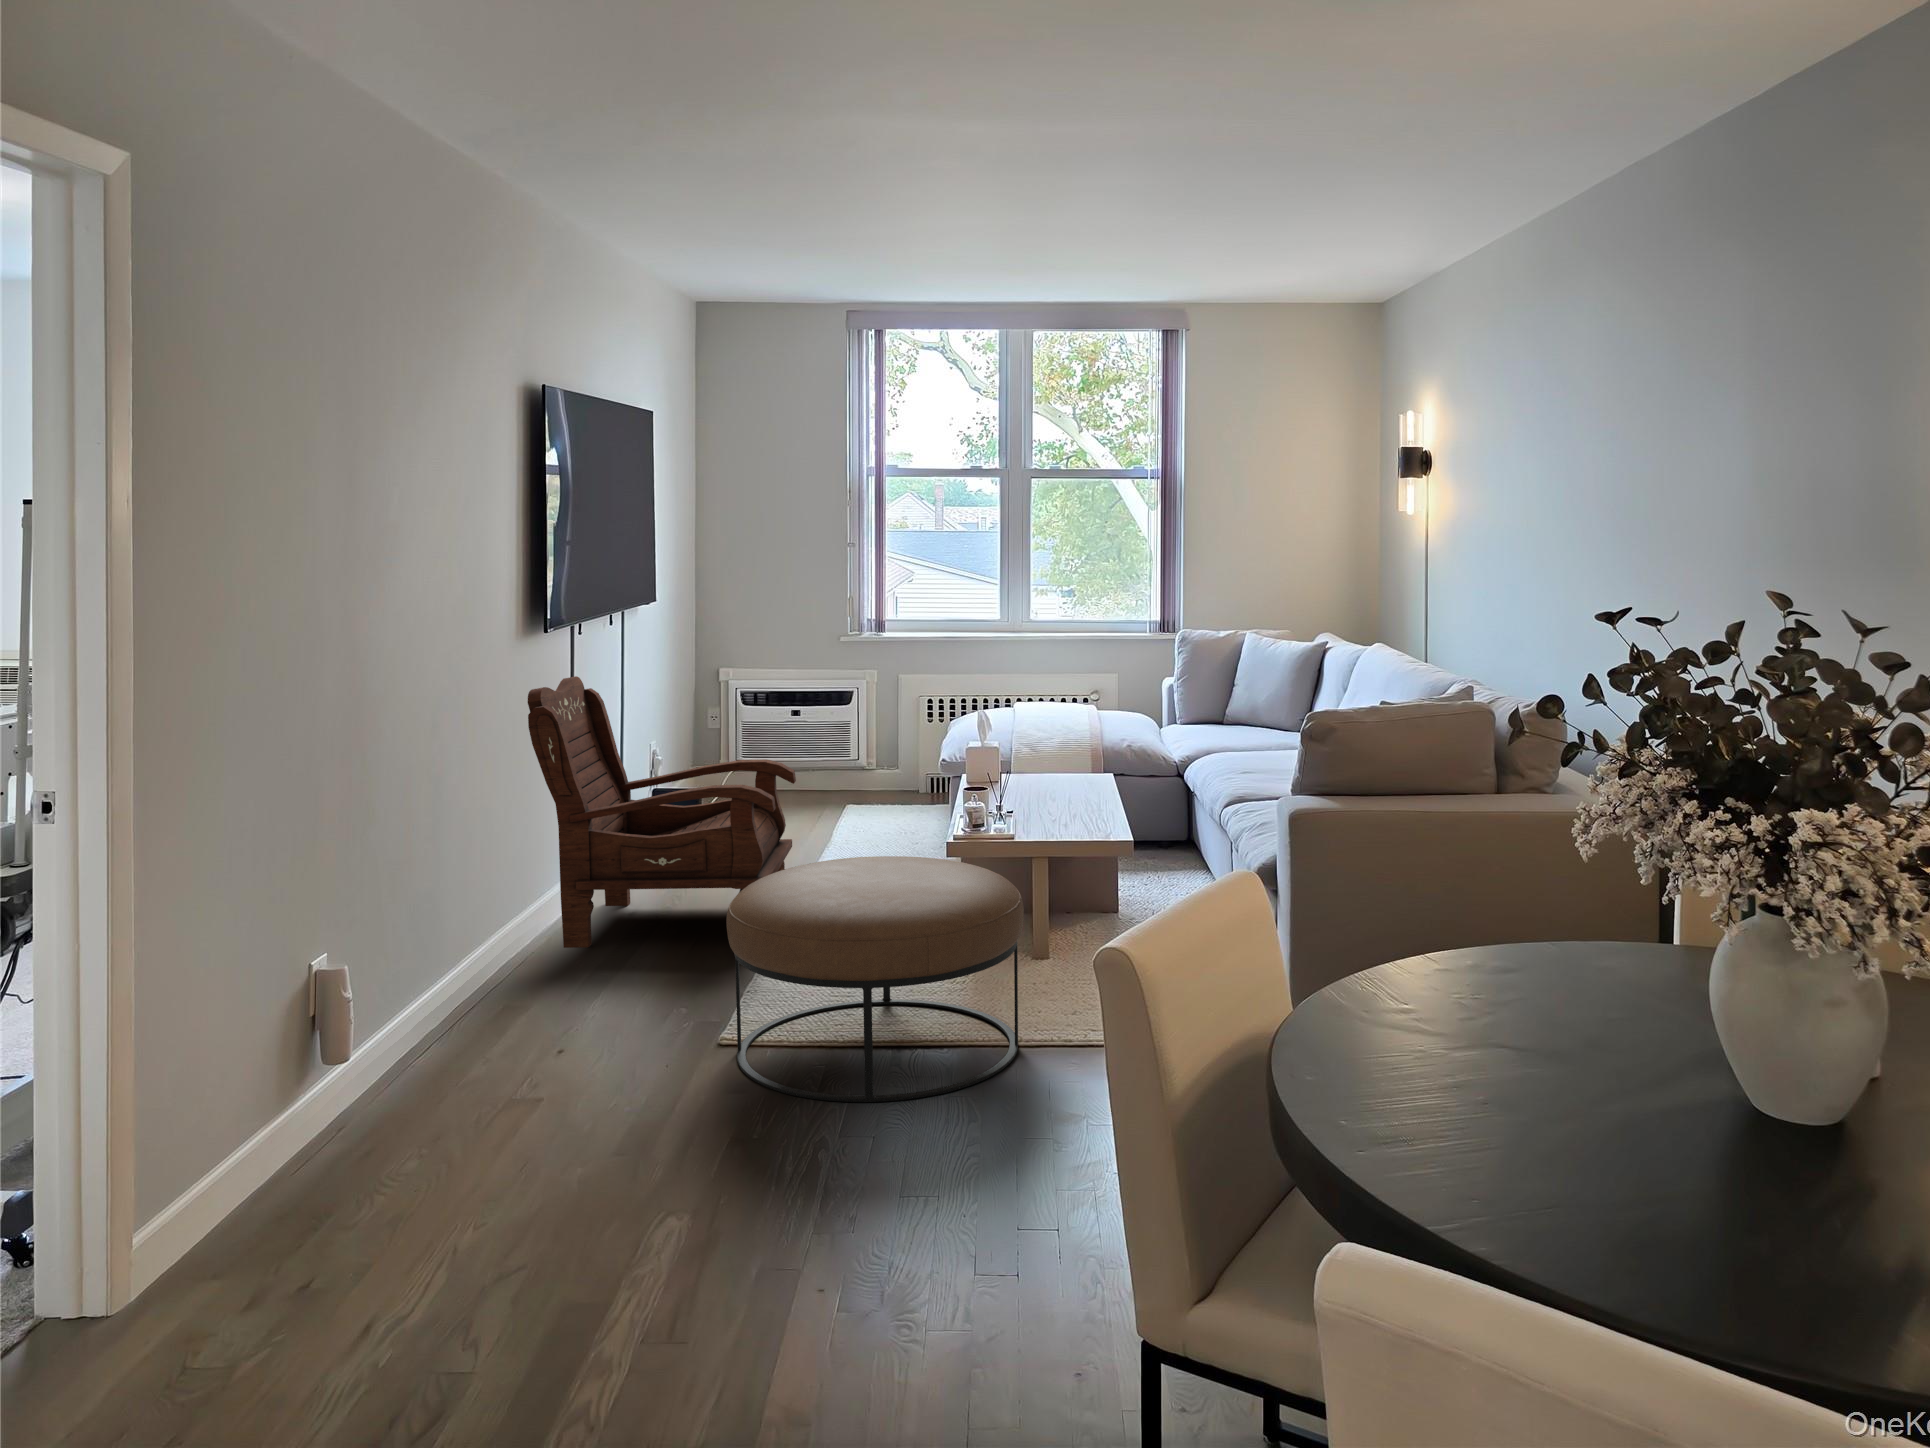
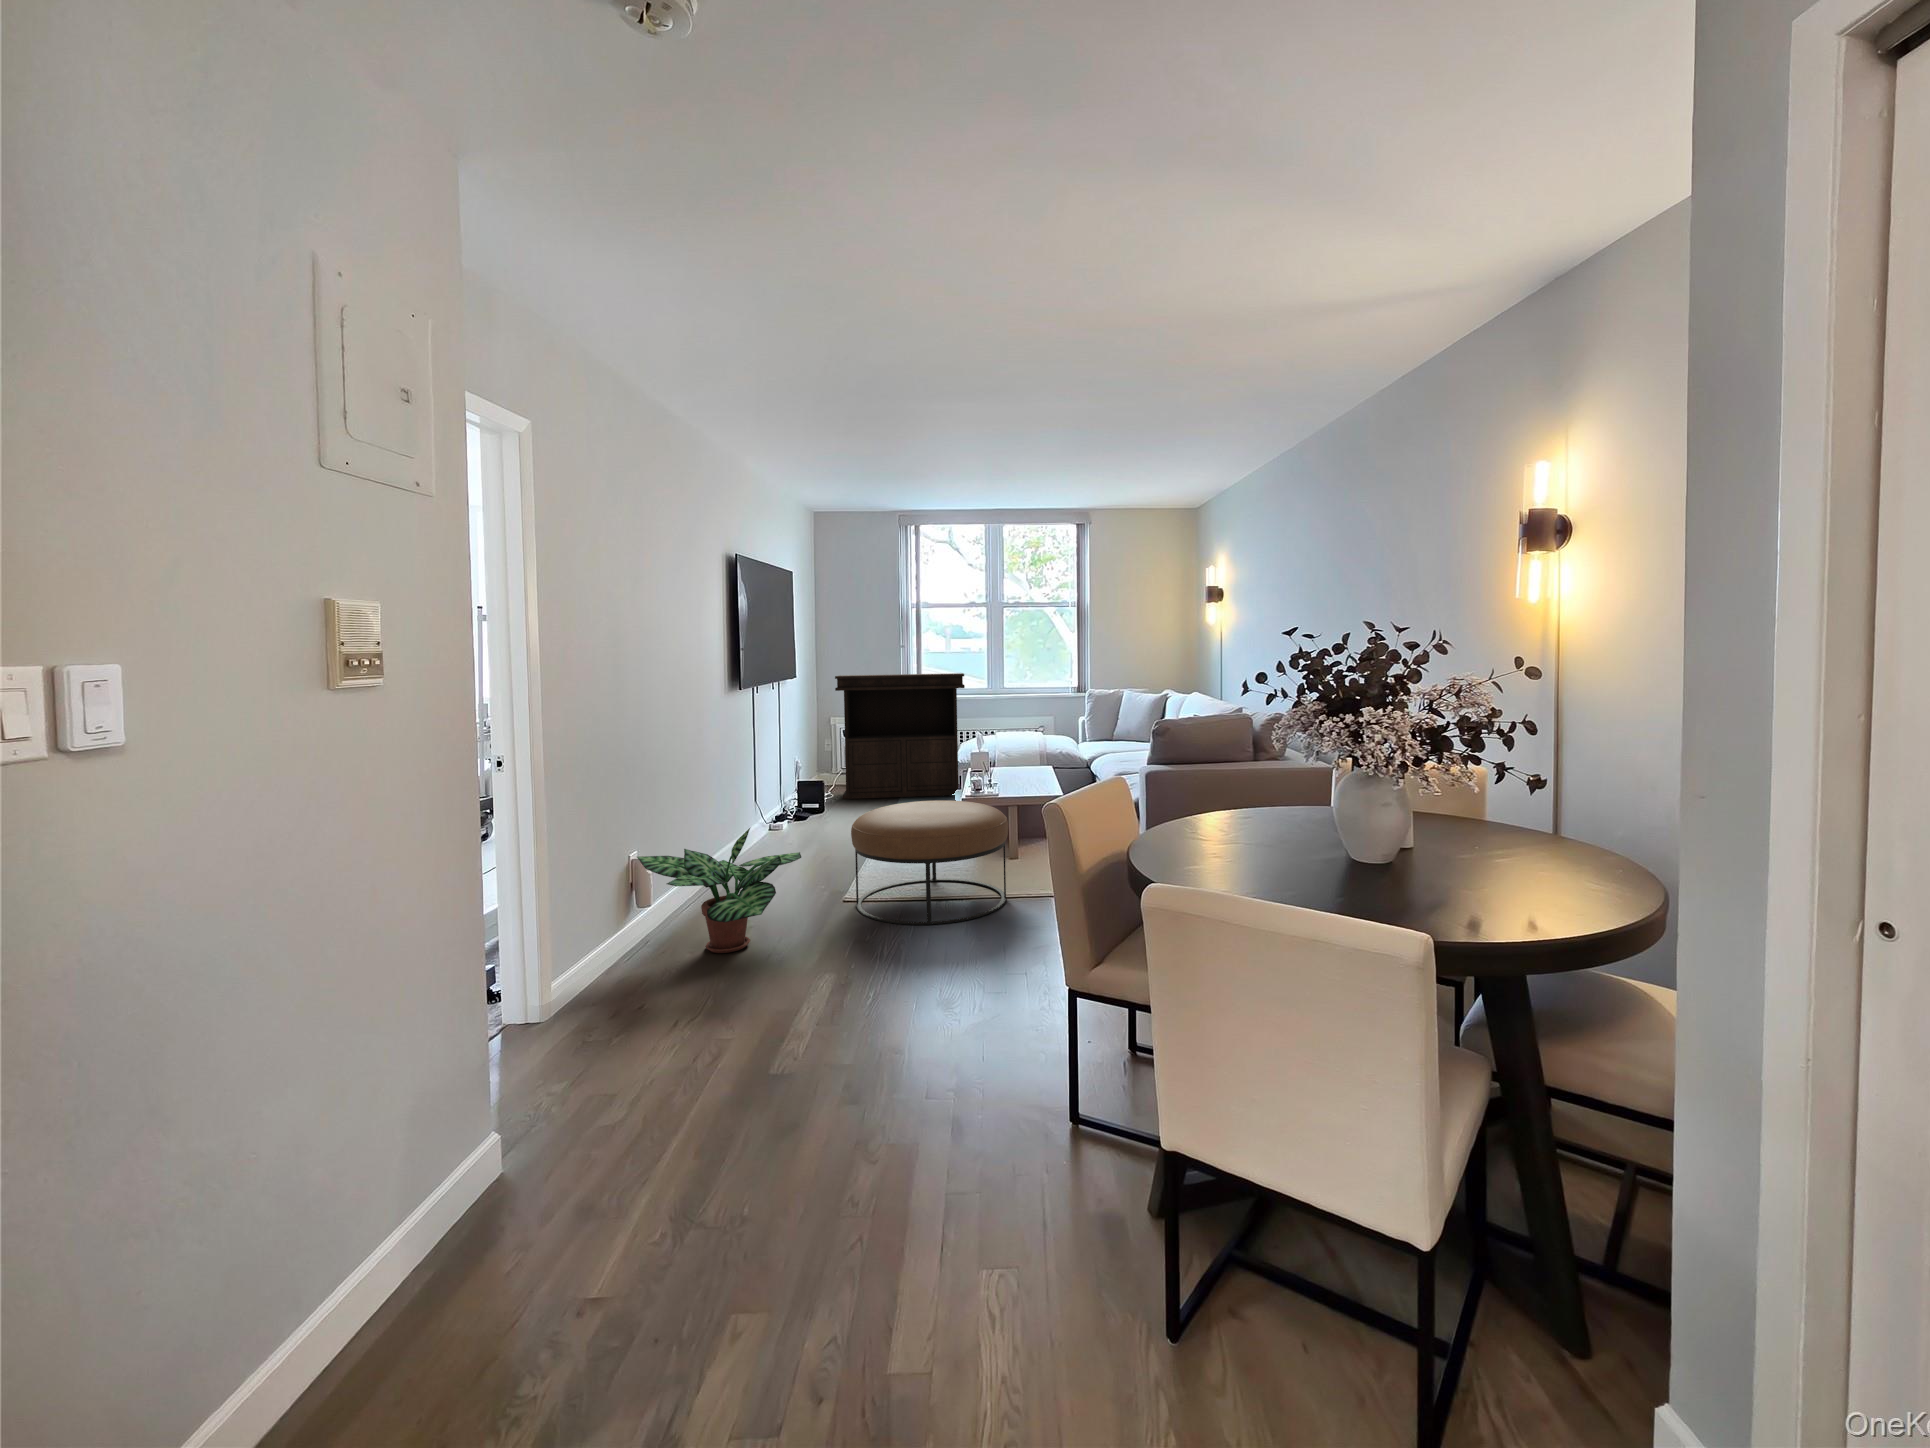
console table: none [720,595,957,822] -> present [835,673,965,799]
armchair: present [528,676,796,948] -> none [738,714,881,859]
potted plant: none [313,919,628,1157] -> present [637,828,801,953]

